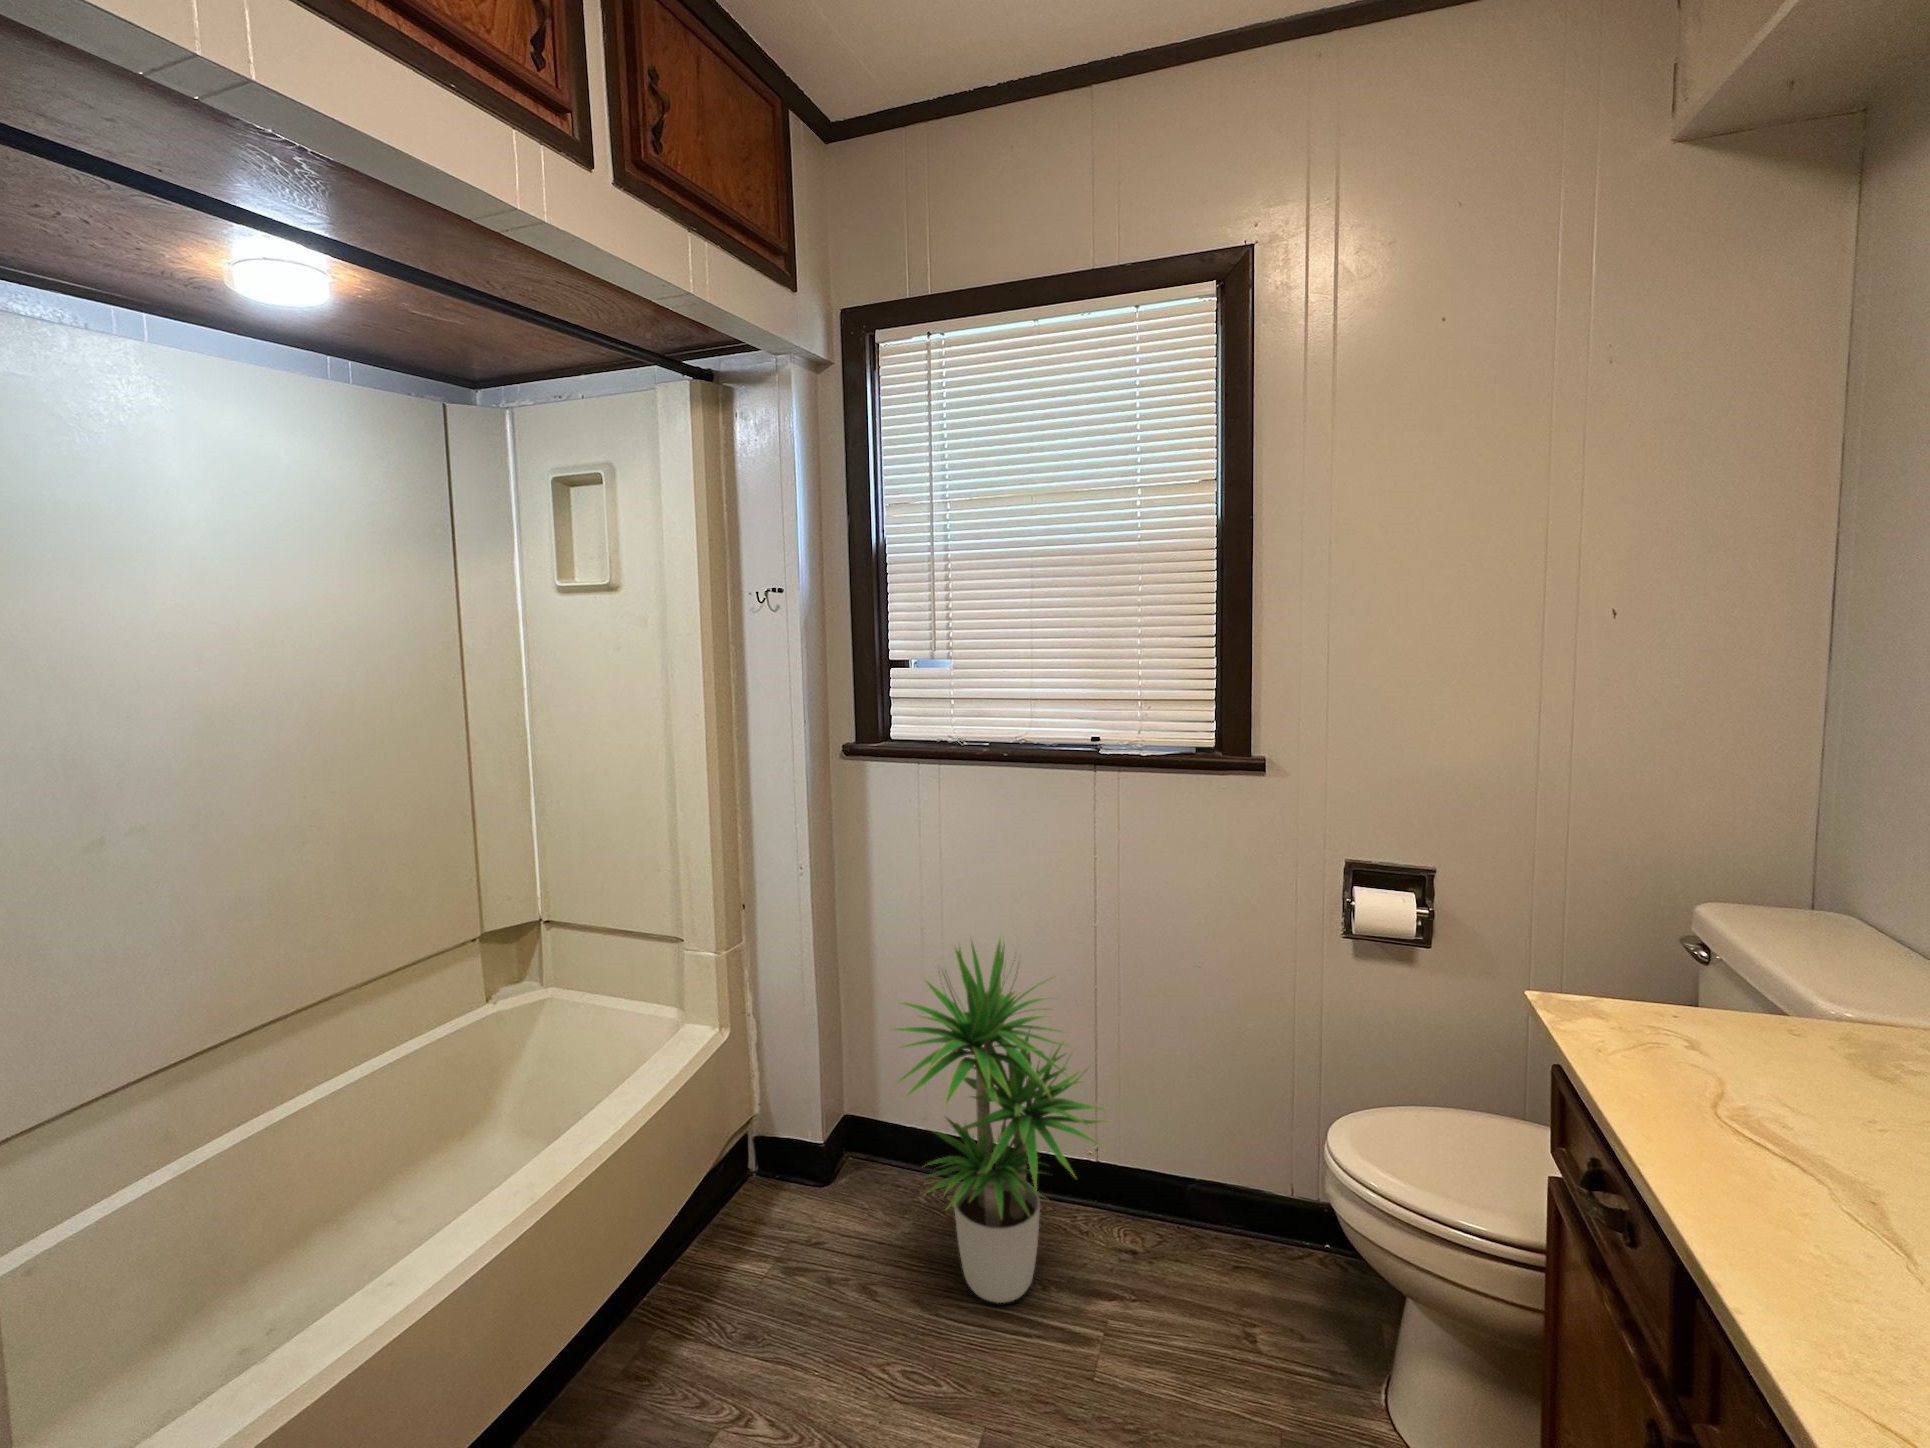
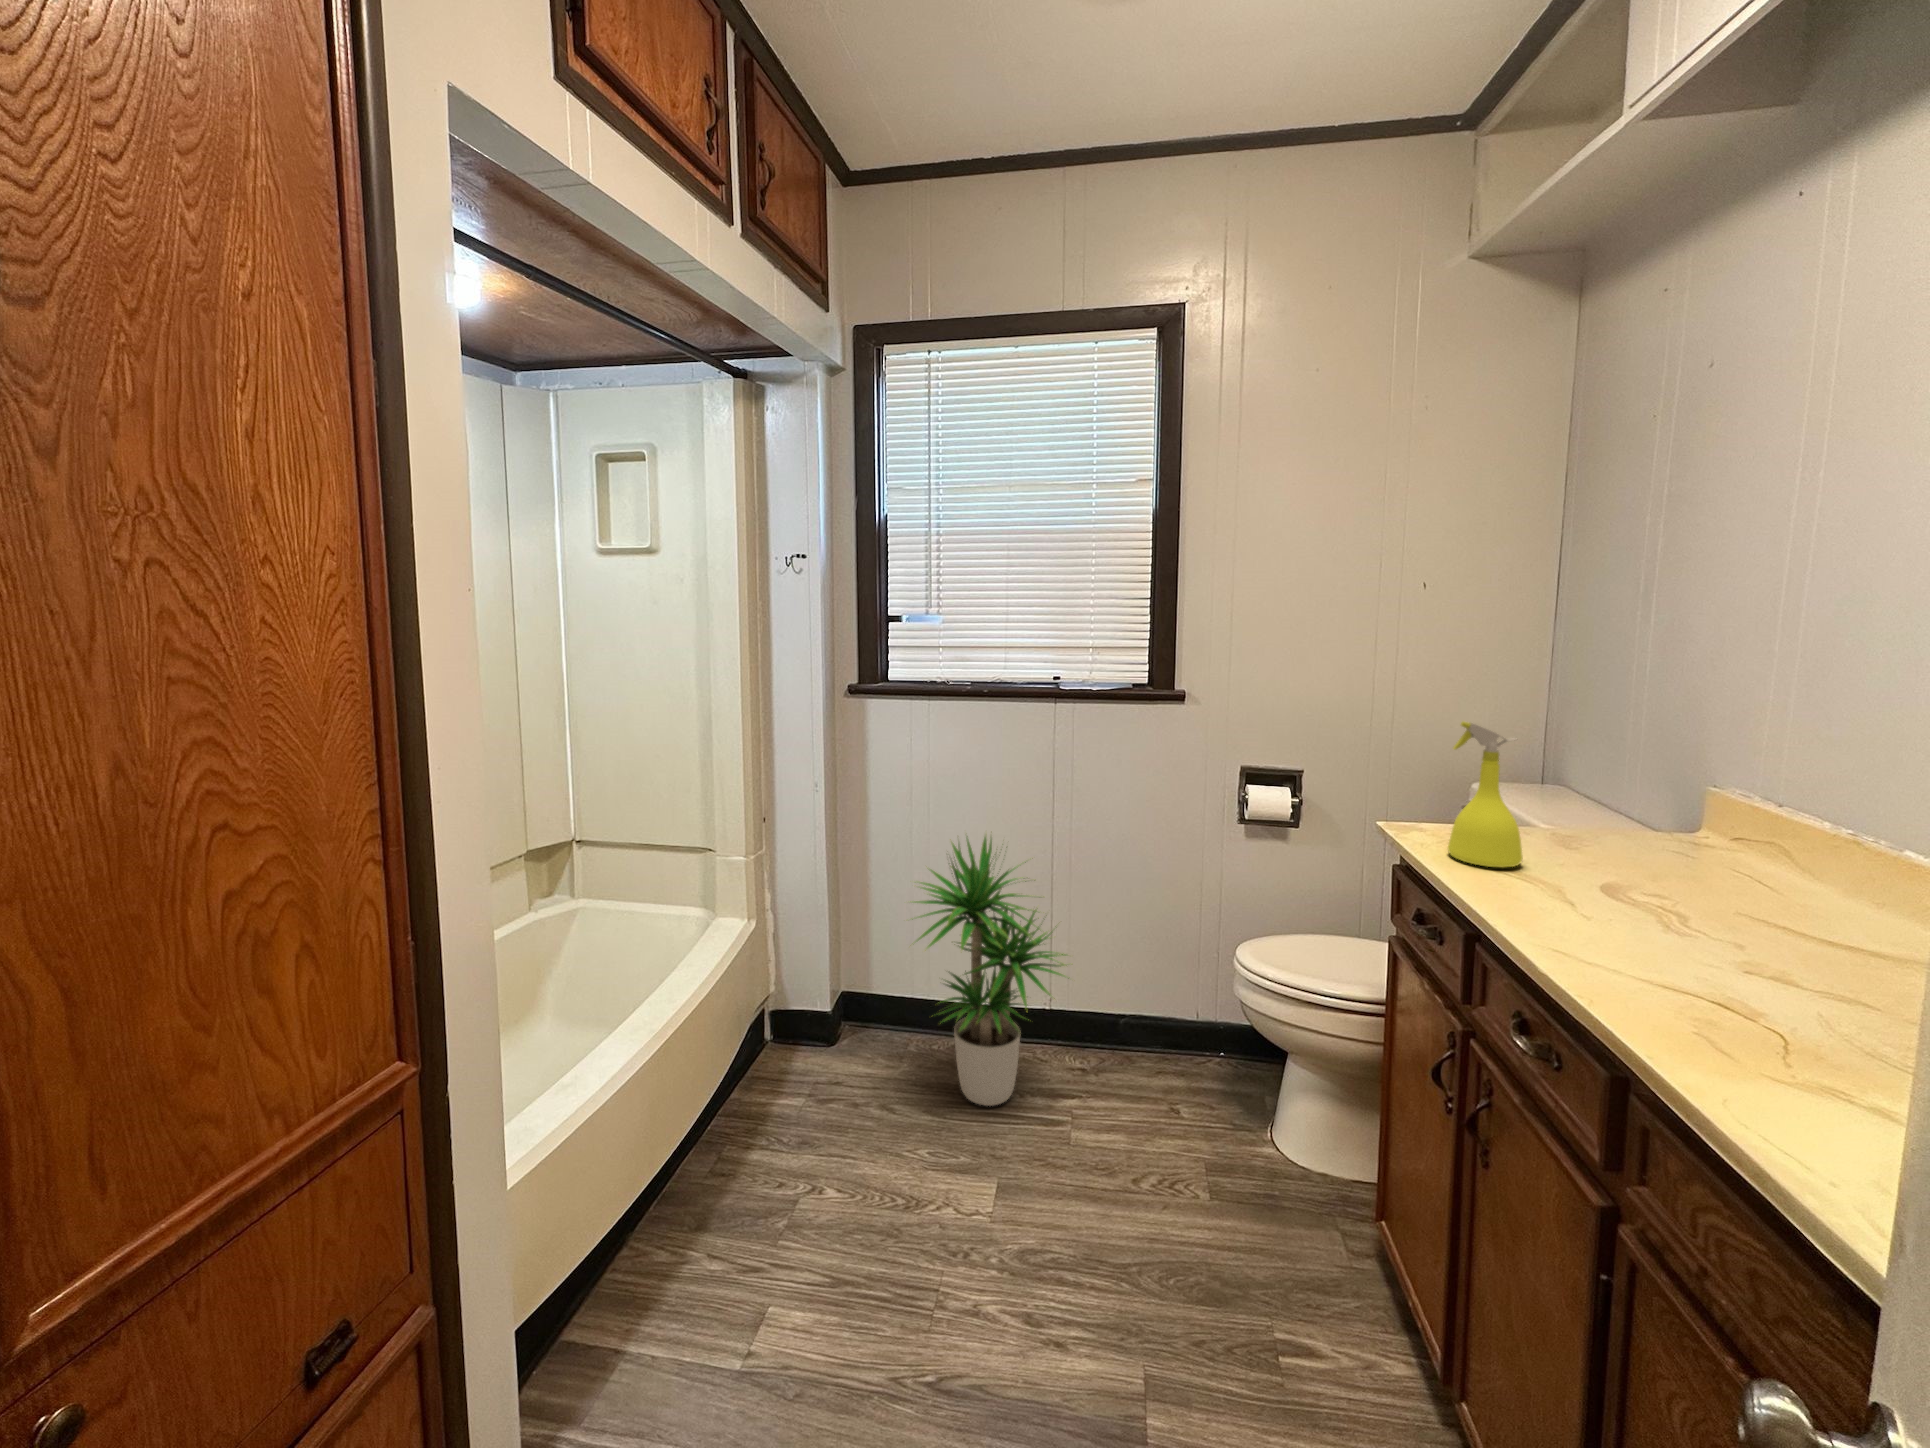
spray bottle: none [1643,848,1781,1099] -> present [1448,722,1523,867]

